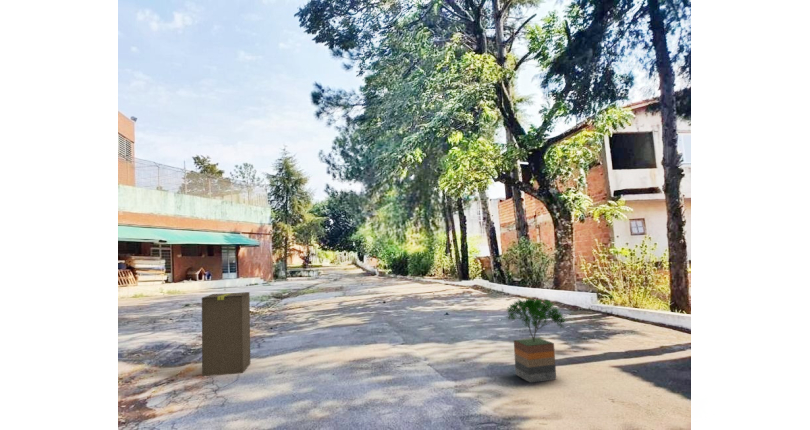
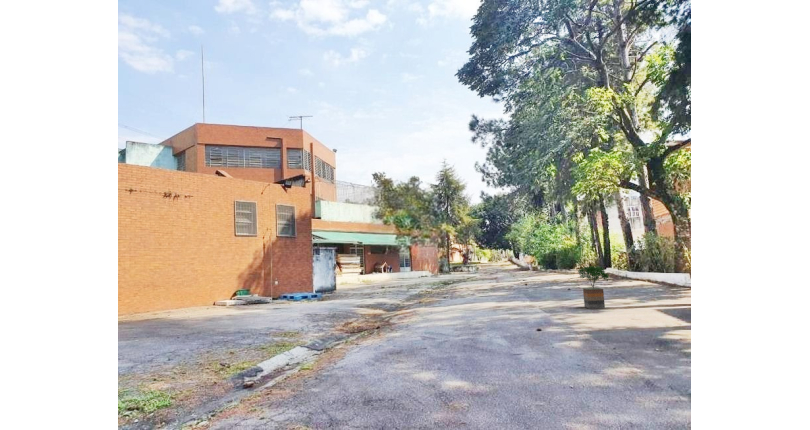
cardboard box: present [202,292,250,376] -> none [418,267,443,308]

